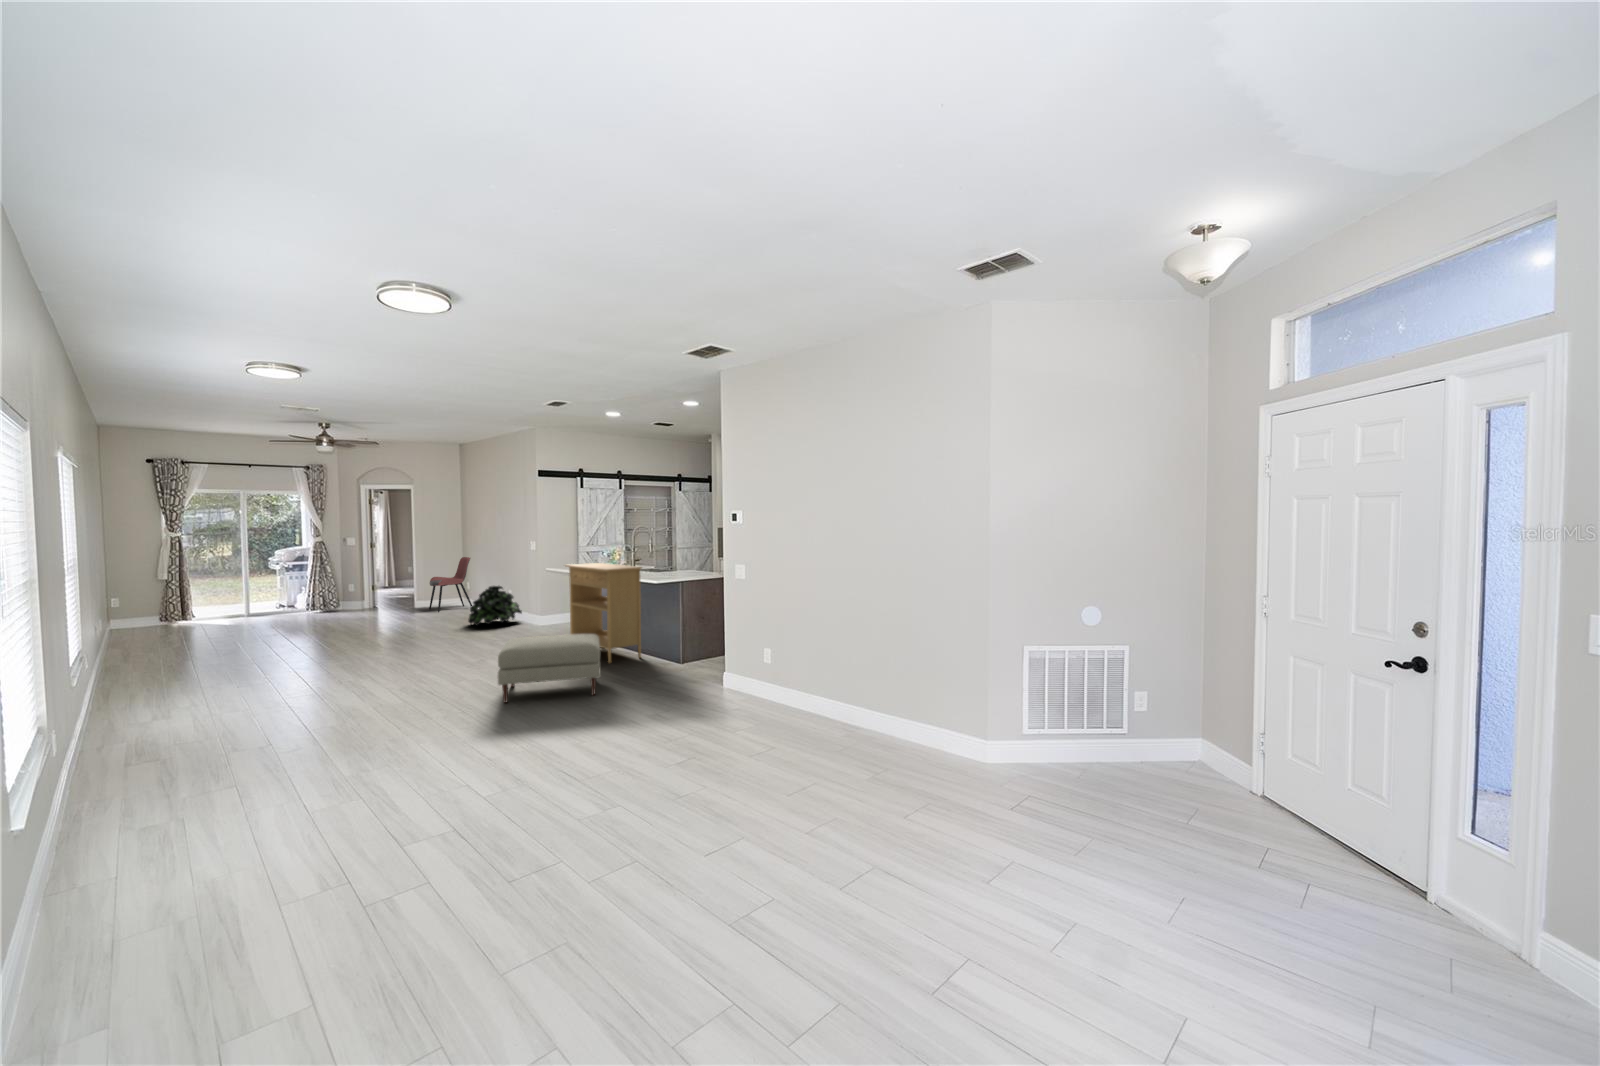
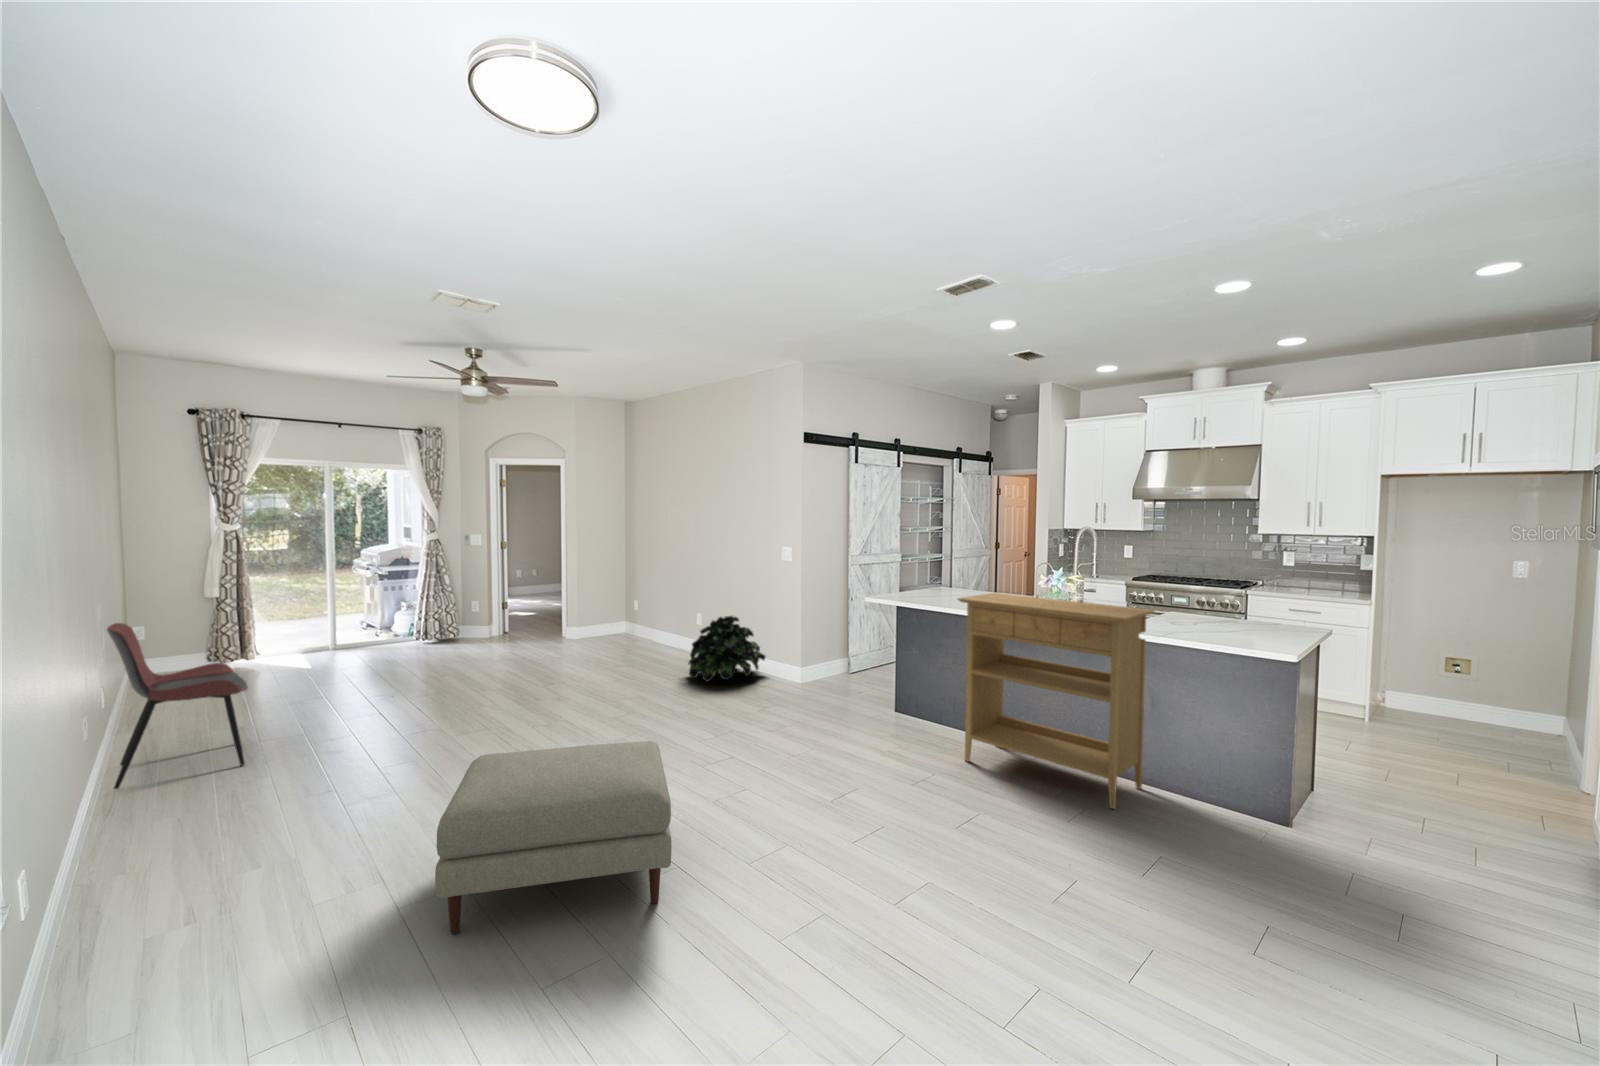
dining chair: present [429,557,472,612] -> present [107,623,248,789]
ottoman: present [498,634,600,703] -> present [435,741,671,934]

